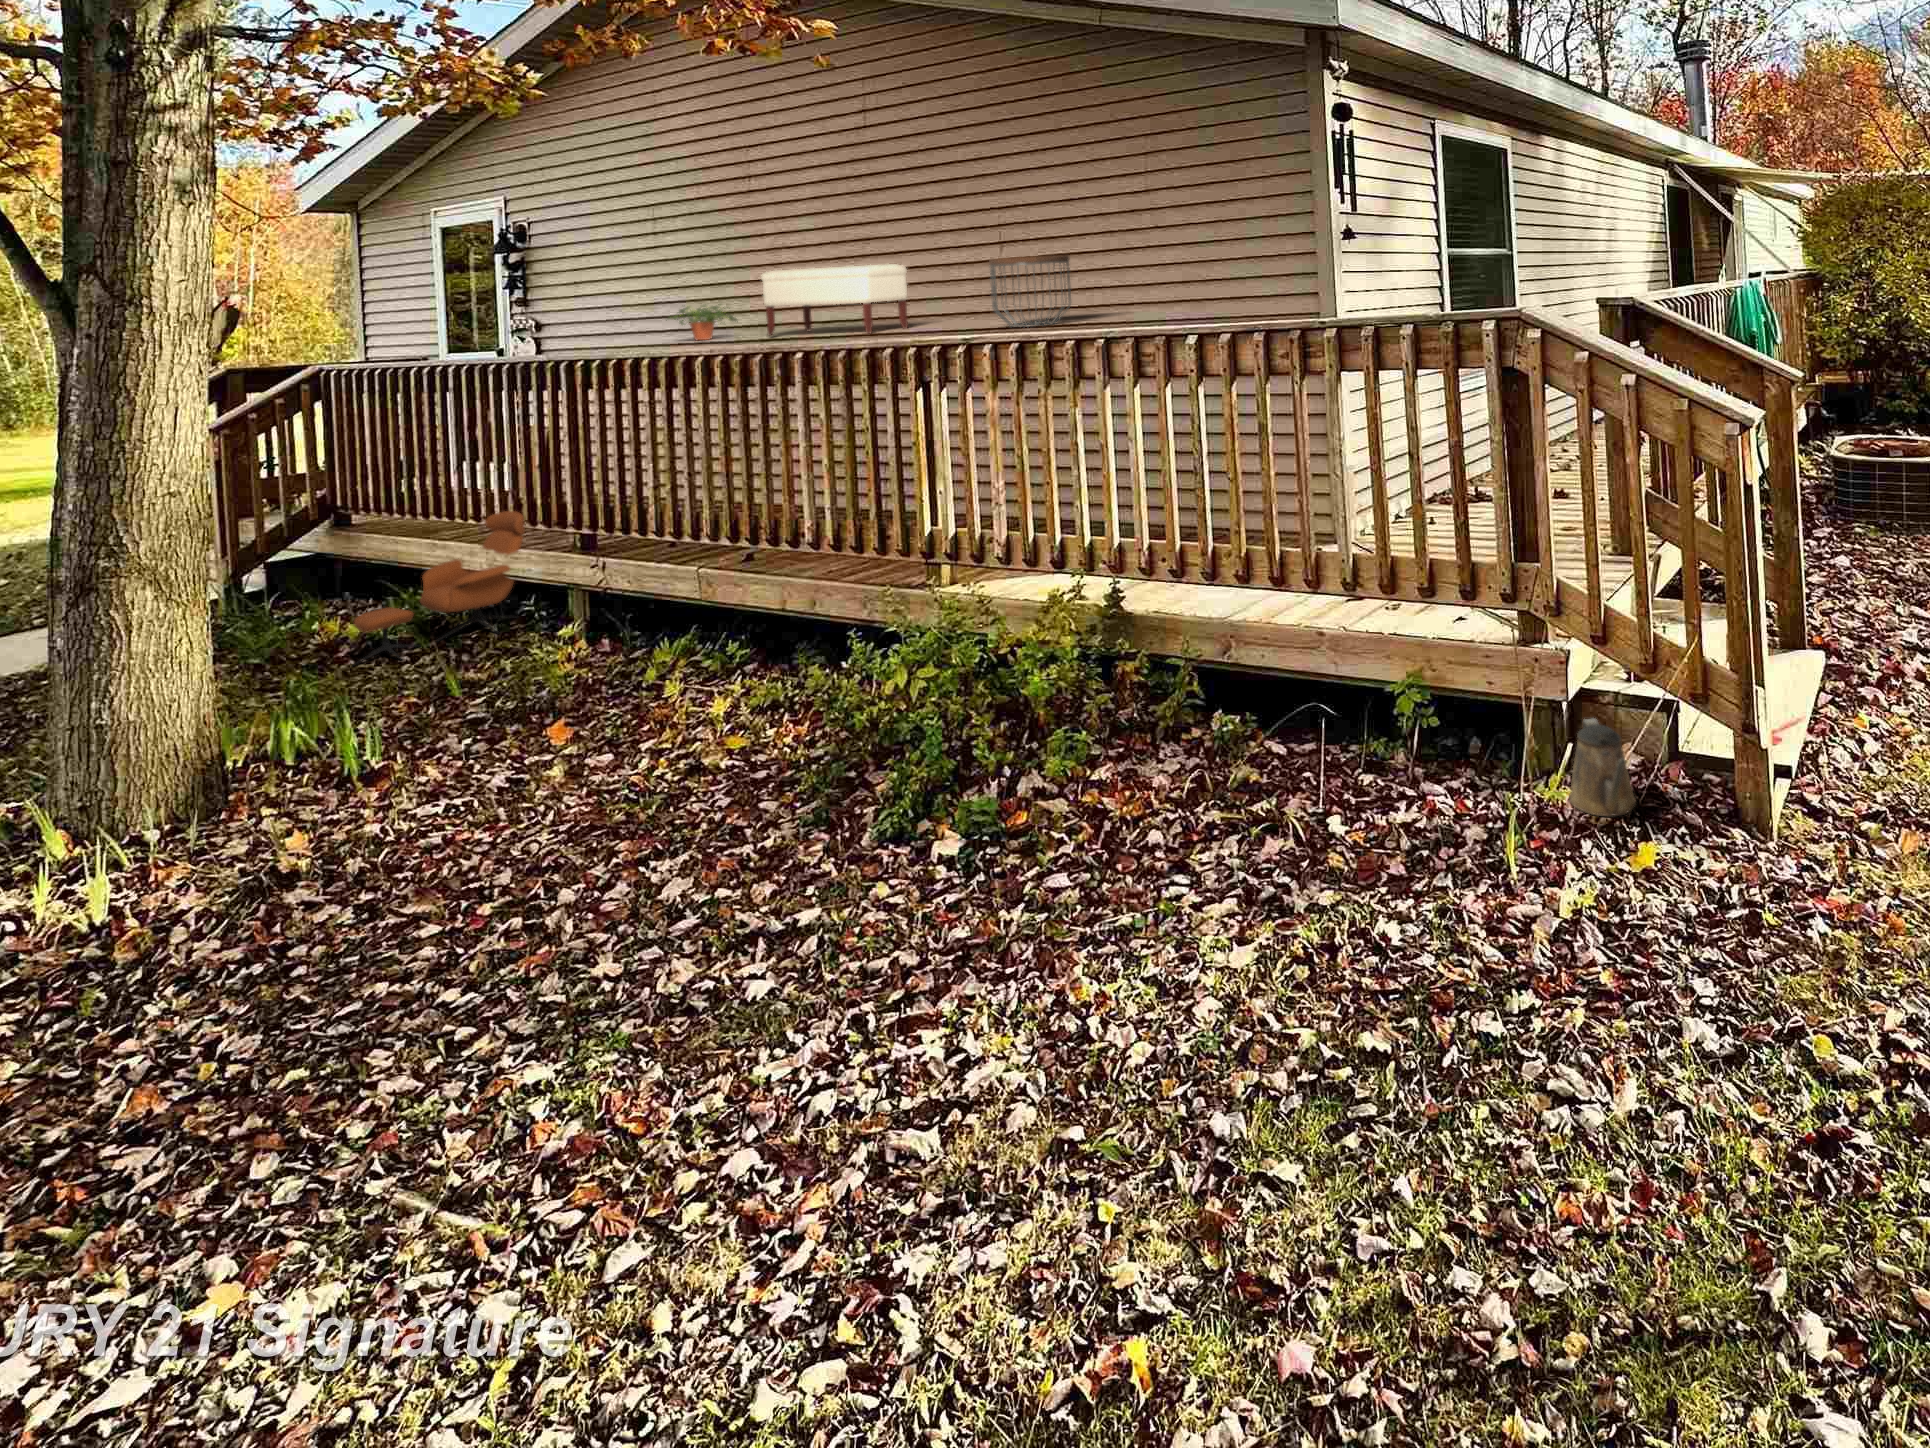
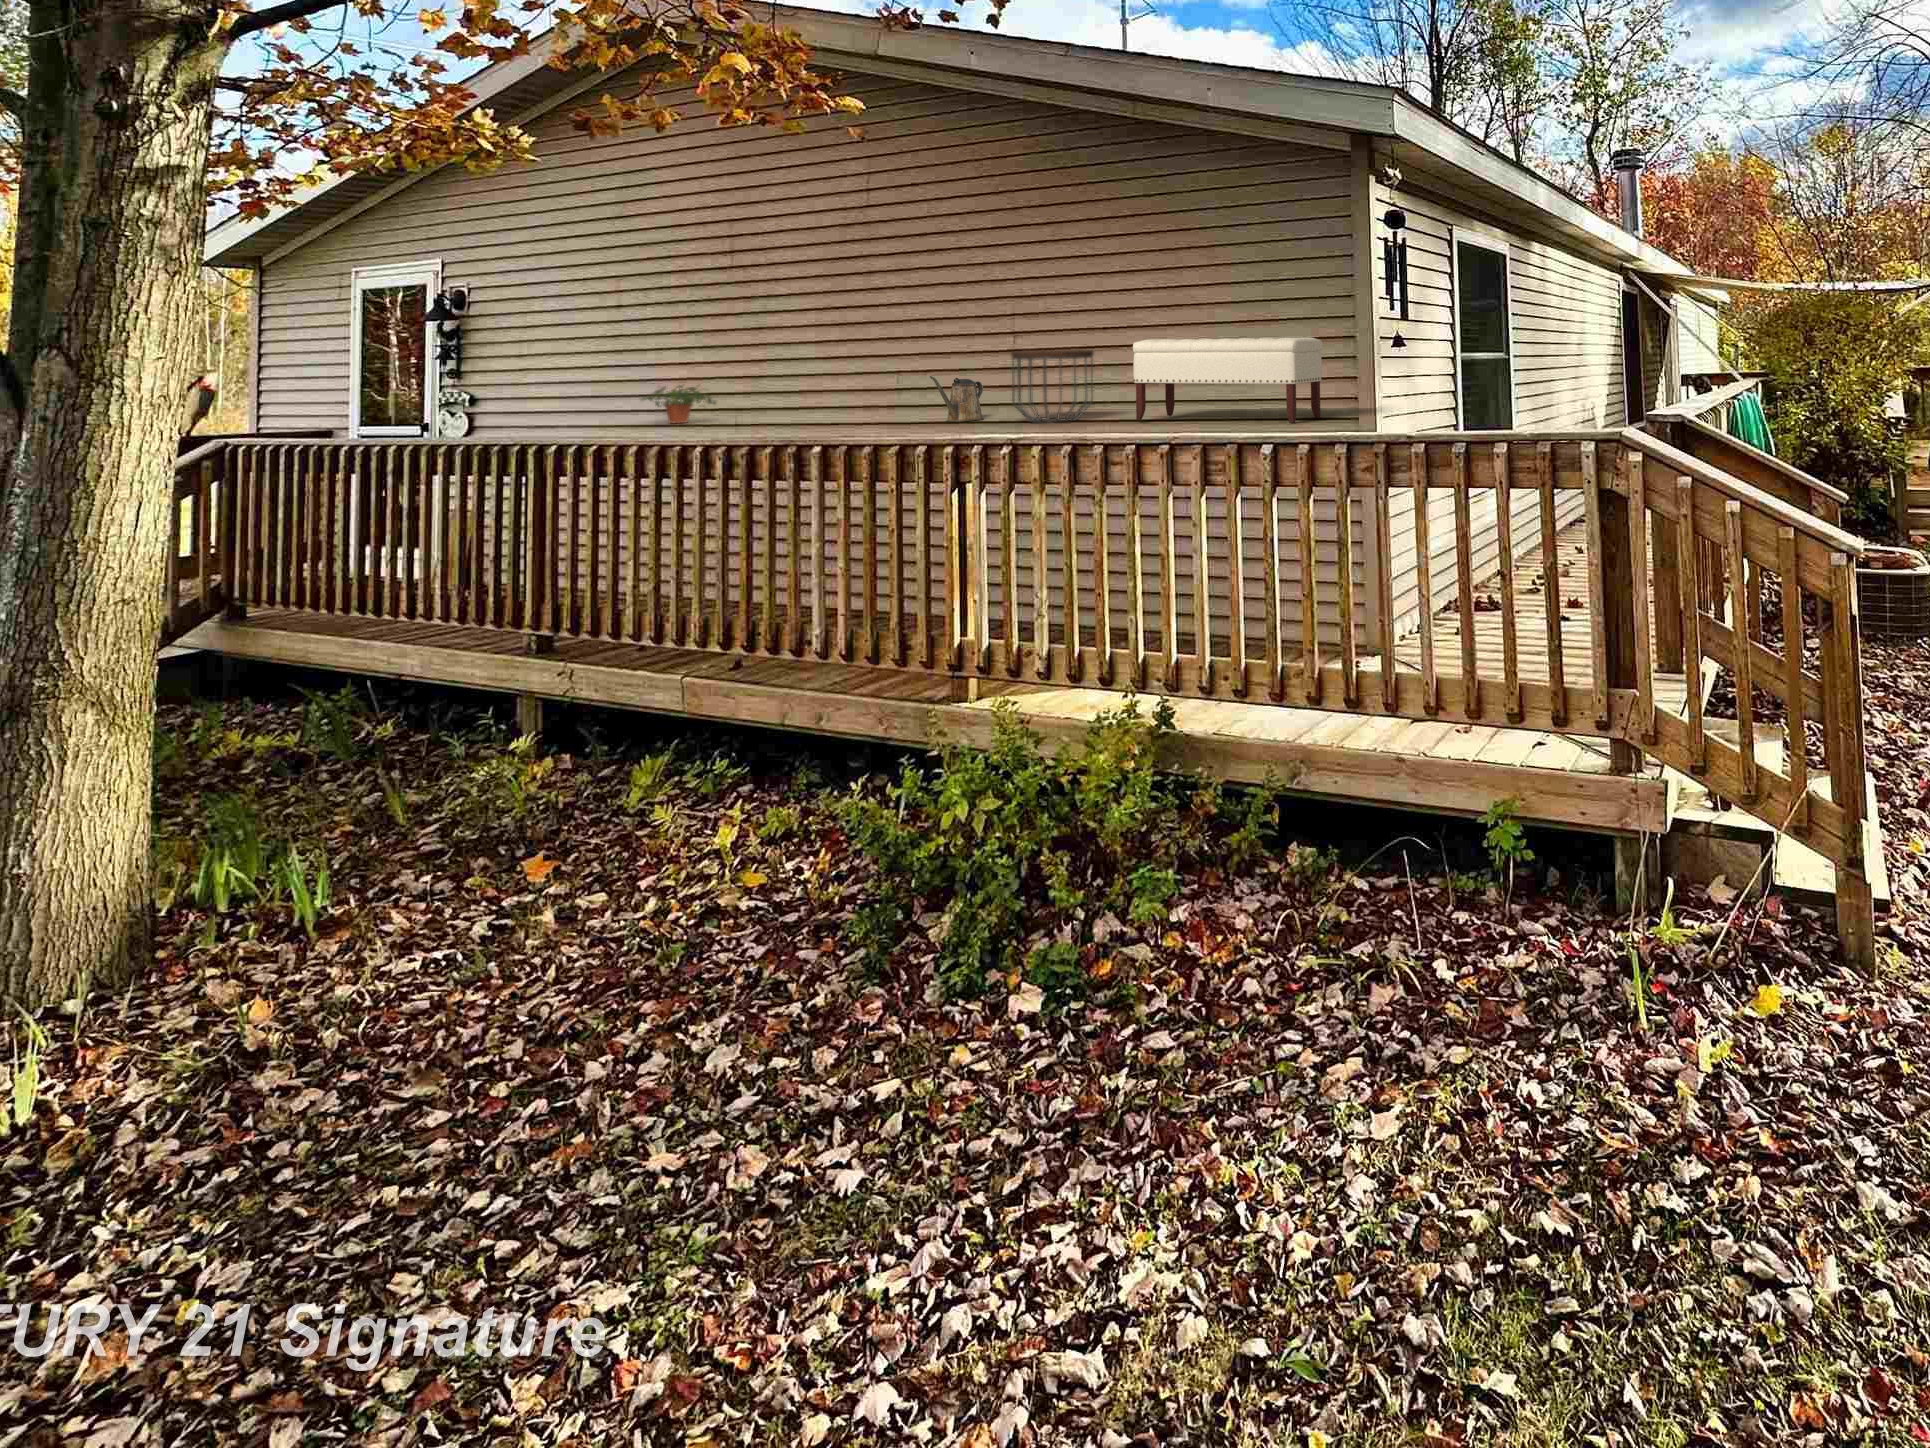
bench: present [762,264,908,336] -> present [1133,337,1322,424]
lounge chair: present [354,511,525,662] -> none [272,608,480,786]
watering can: present [1569,719,1637,816] -> present [930,376,983,422]

